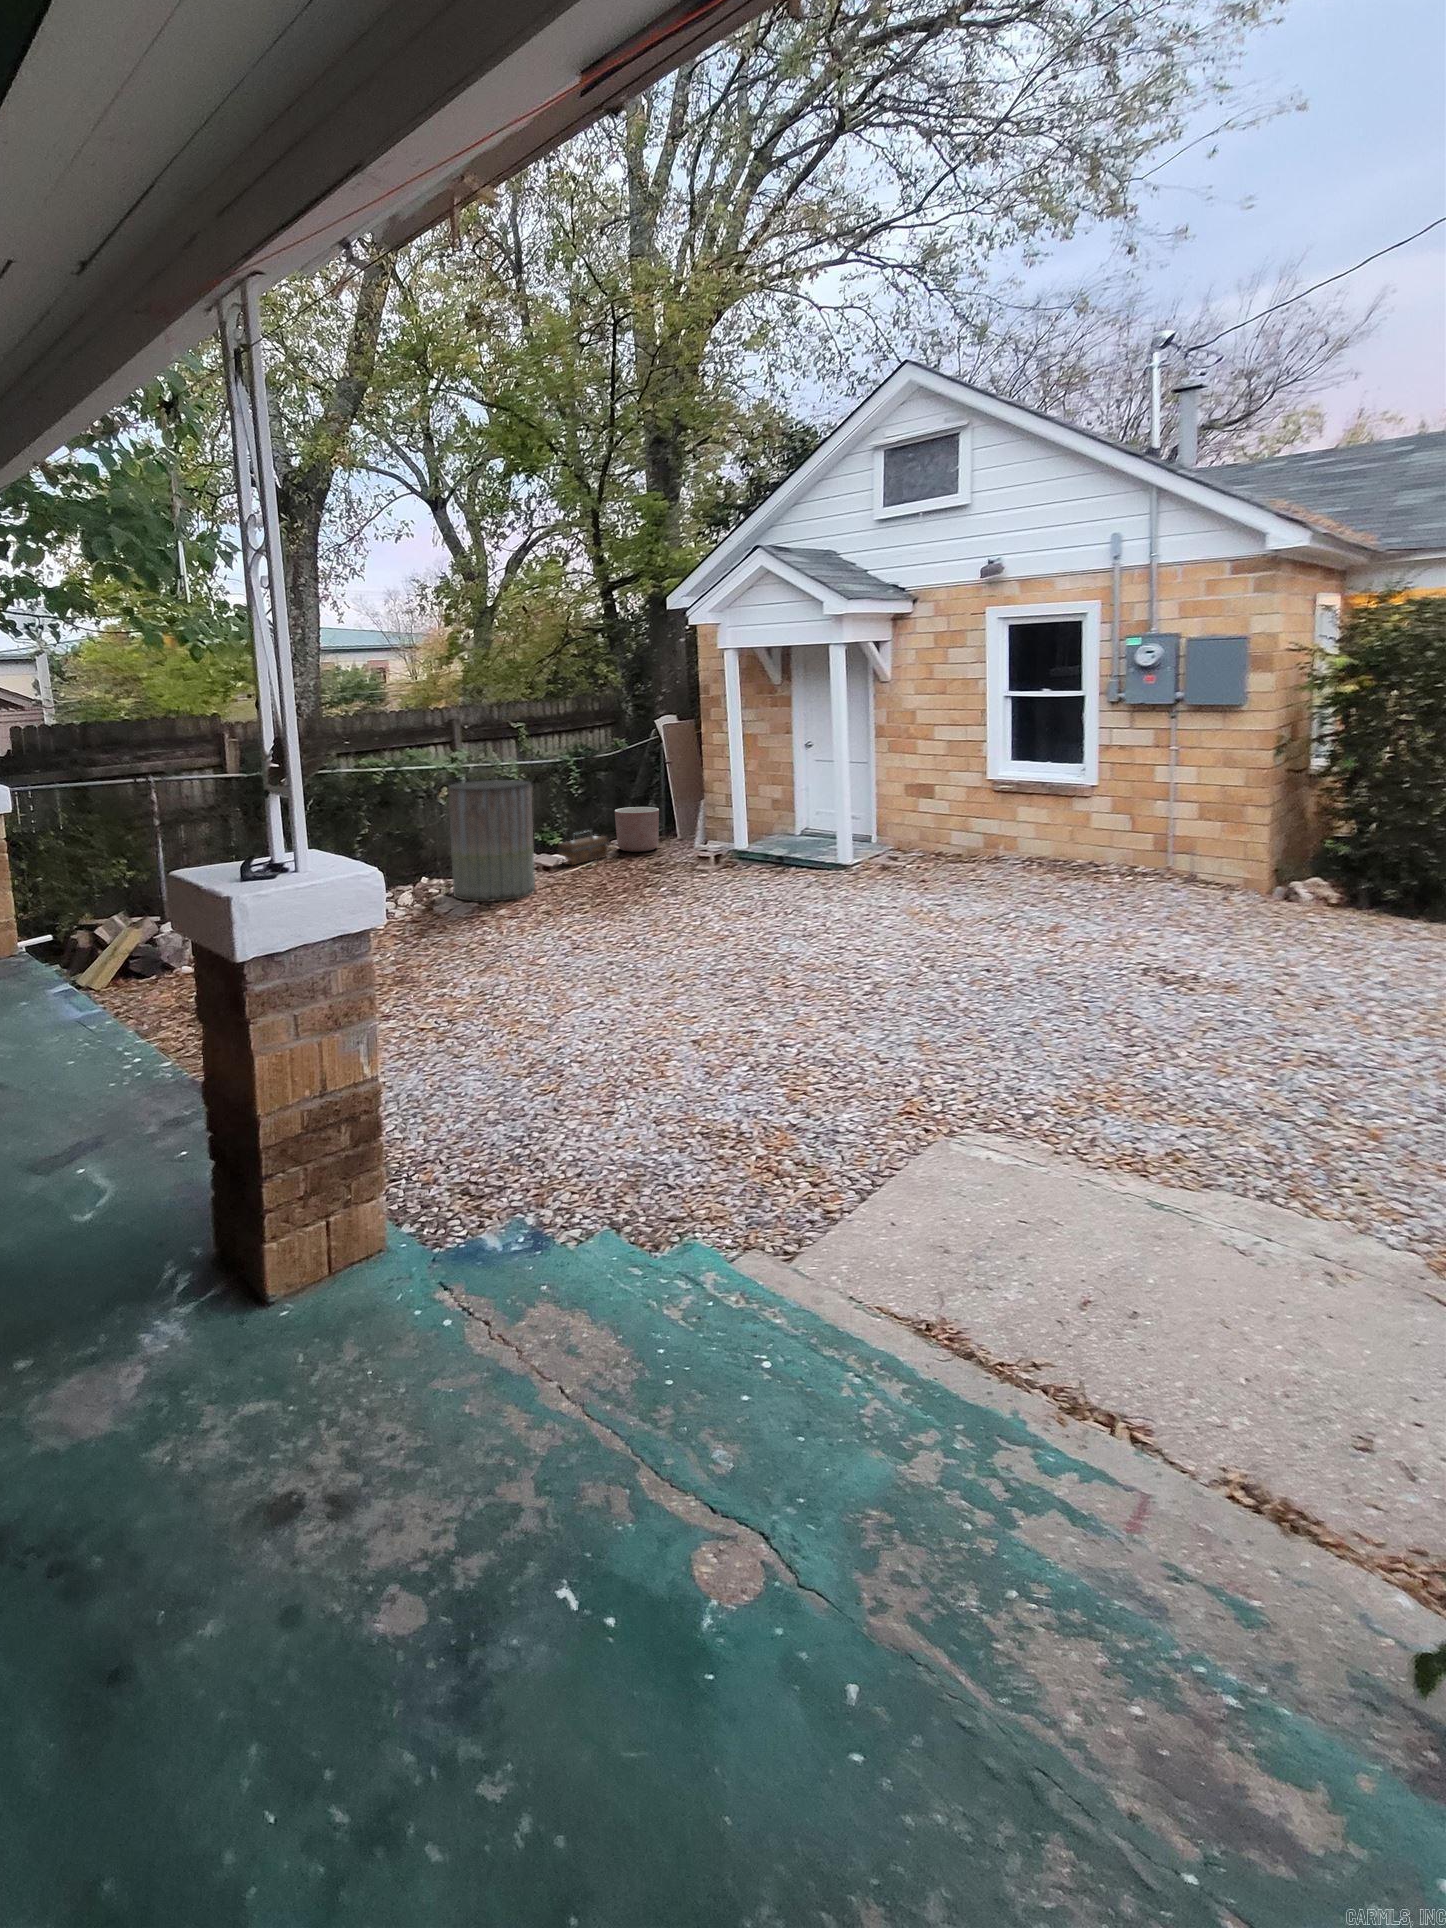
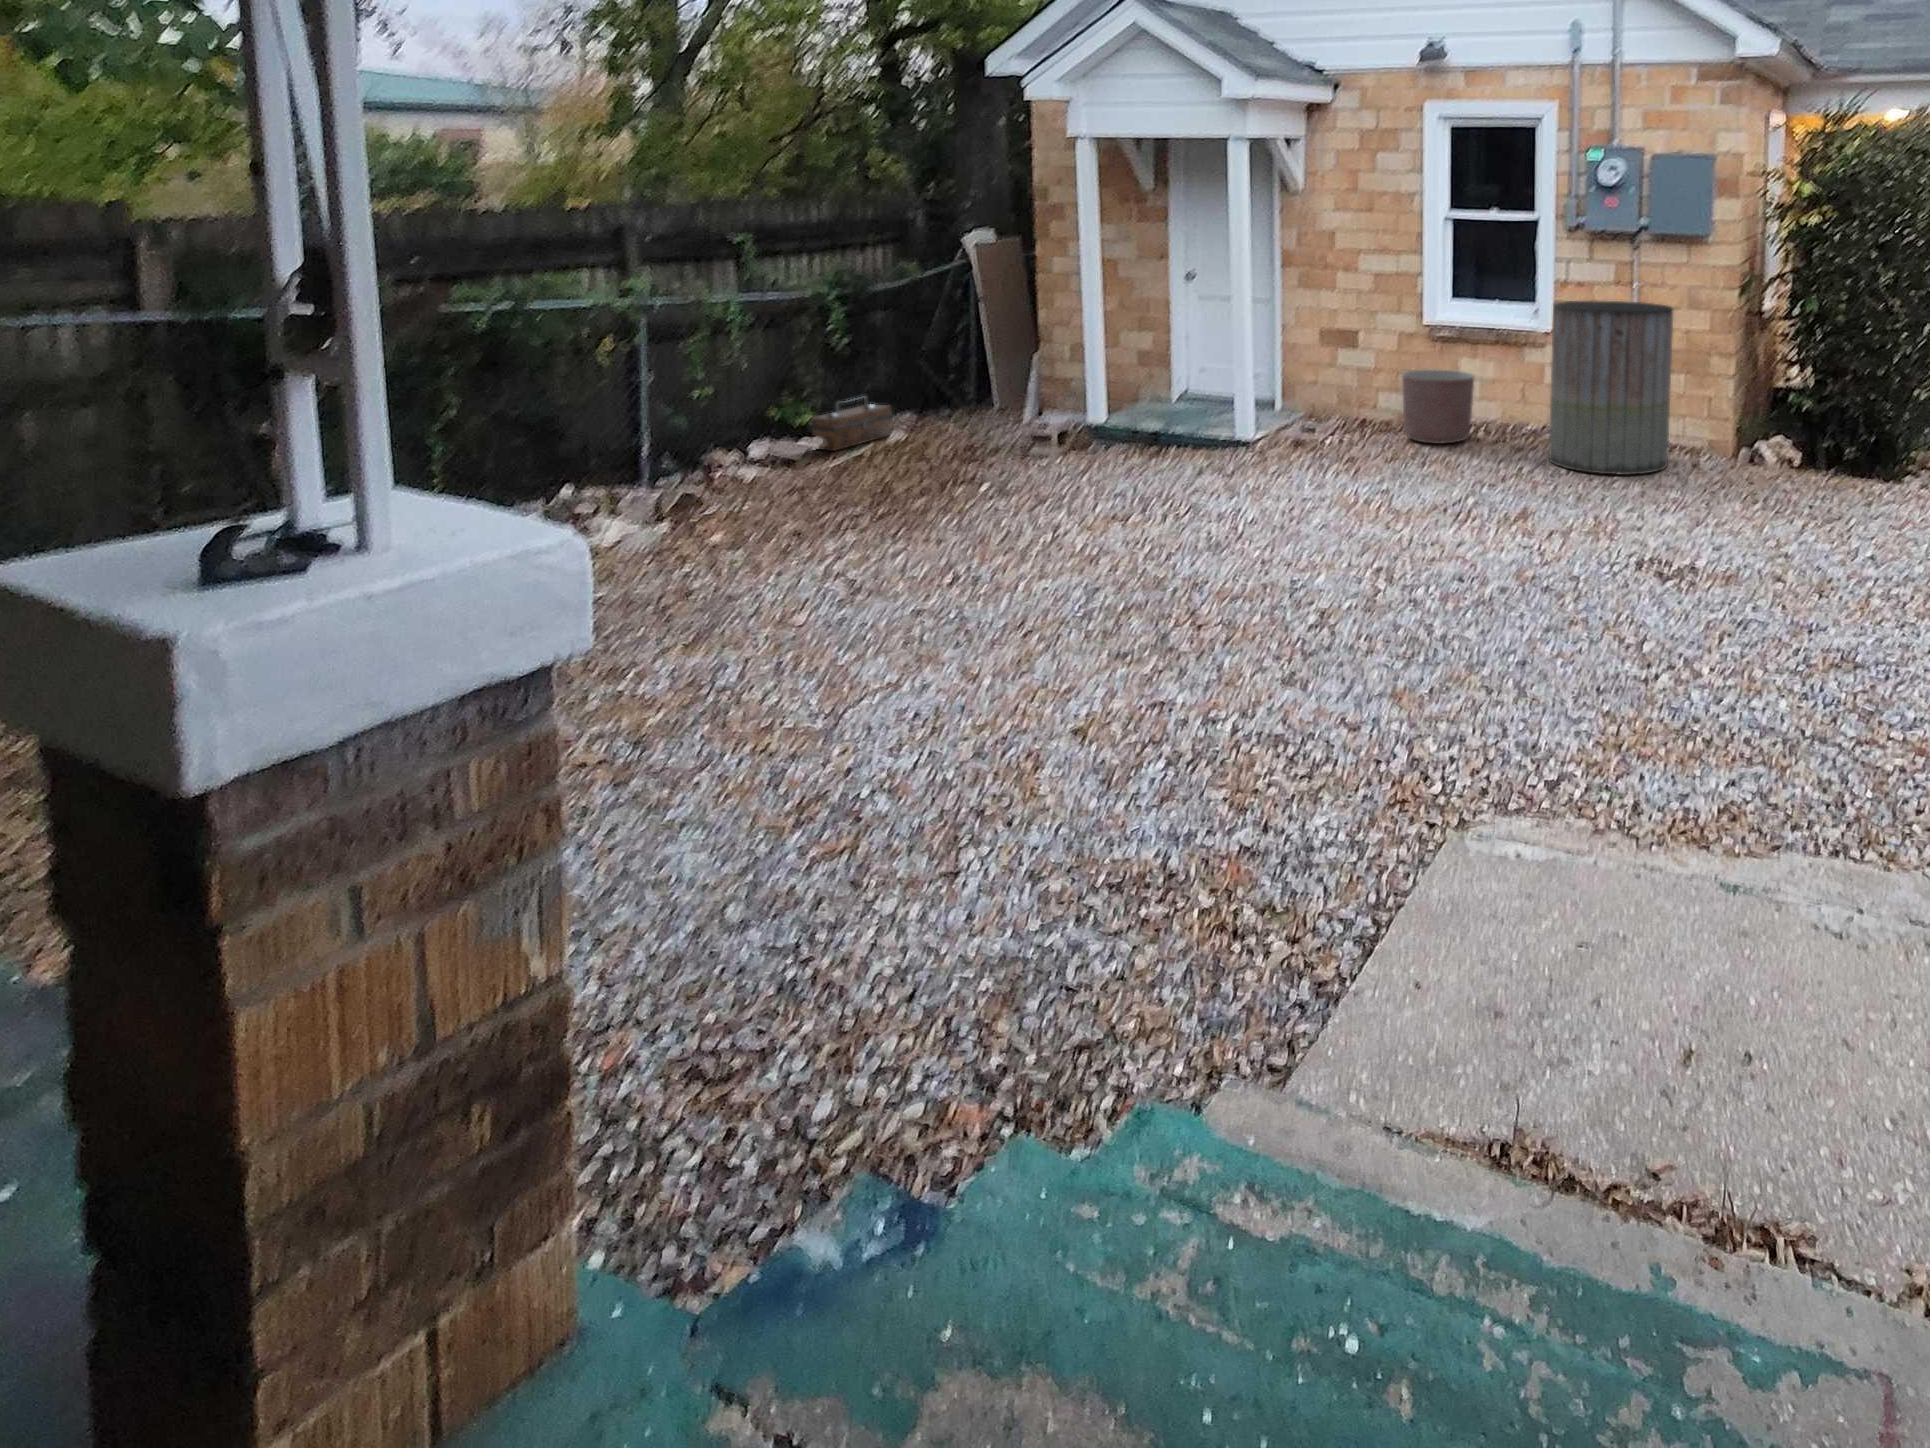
trash can: present [448,780,535,902] -> present [1549,301,1673,475]
planter: present [615,807,659,852] -> present [1402,370,1474,444]

